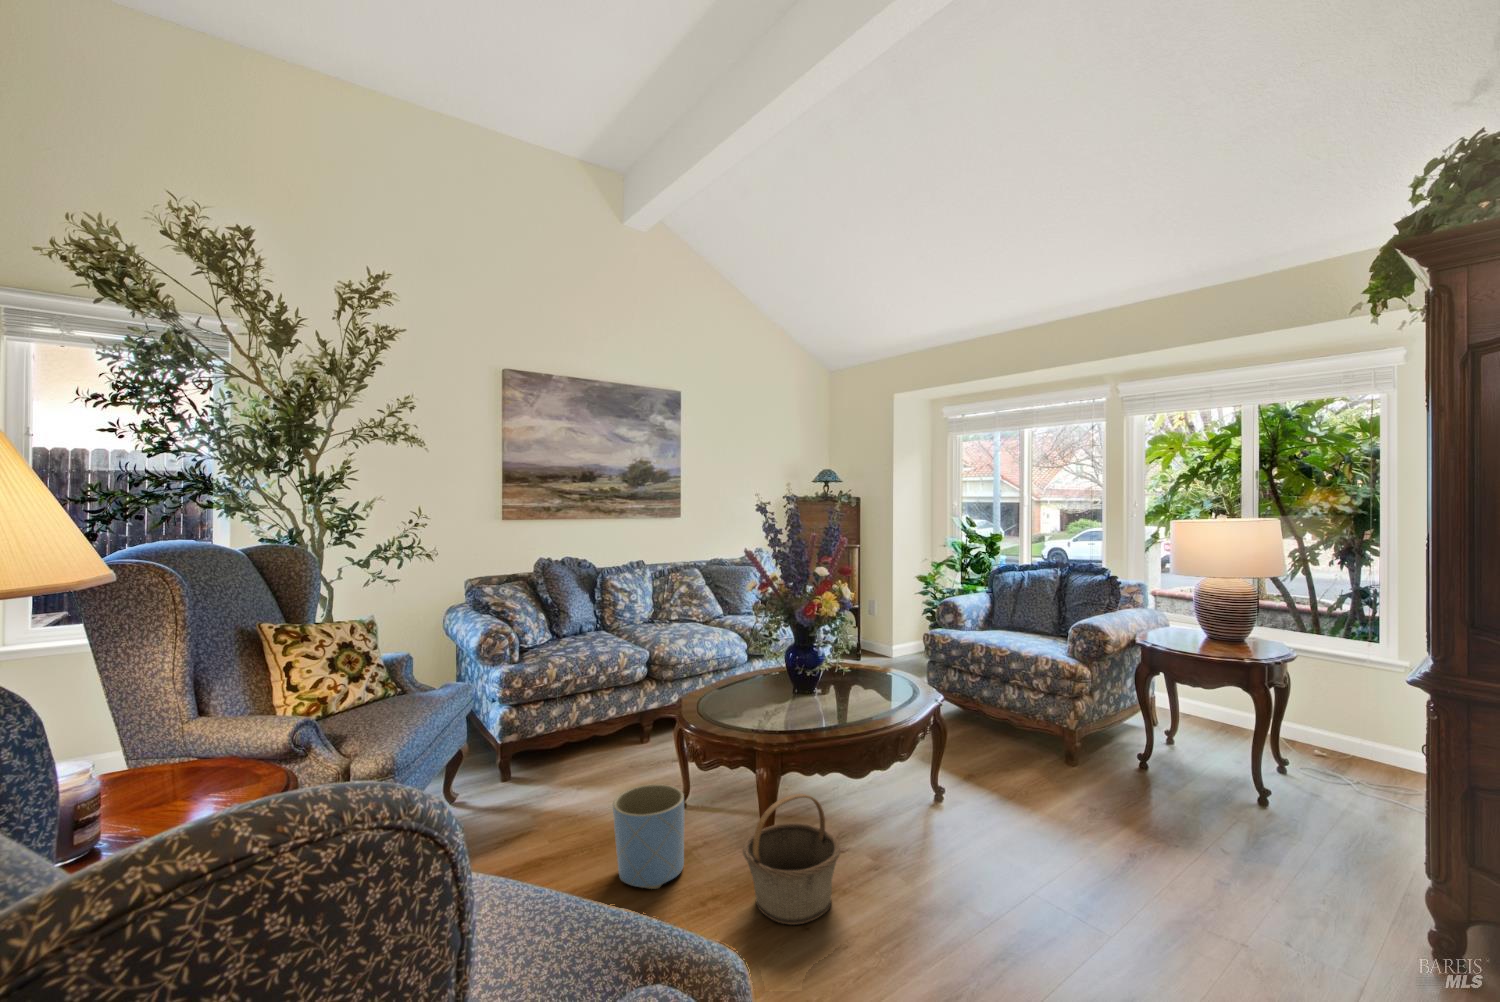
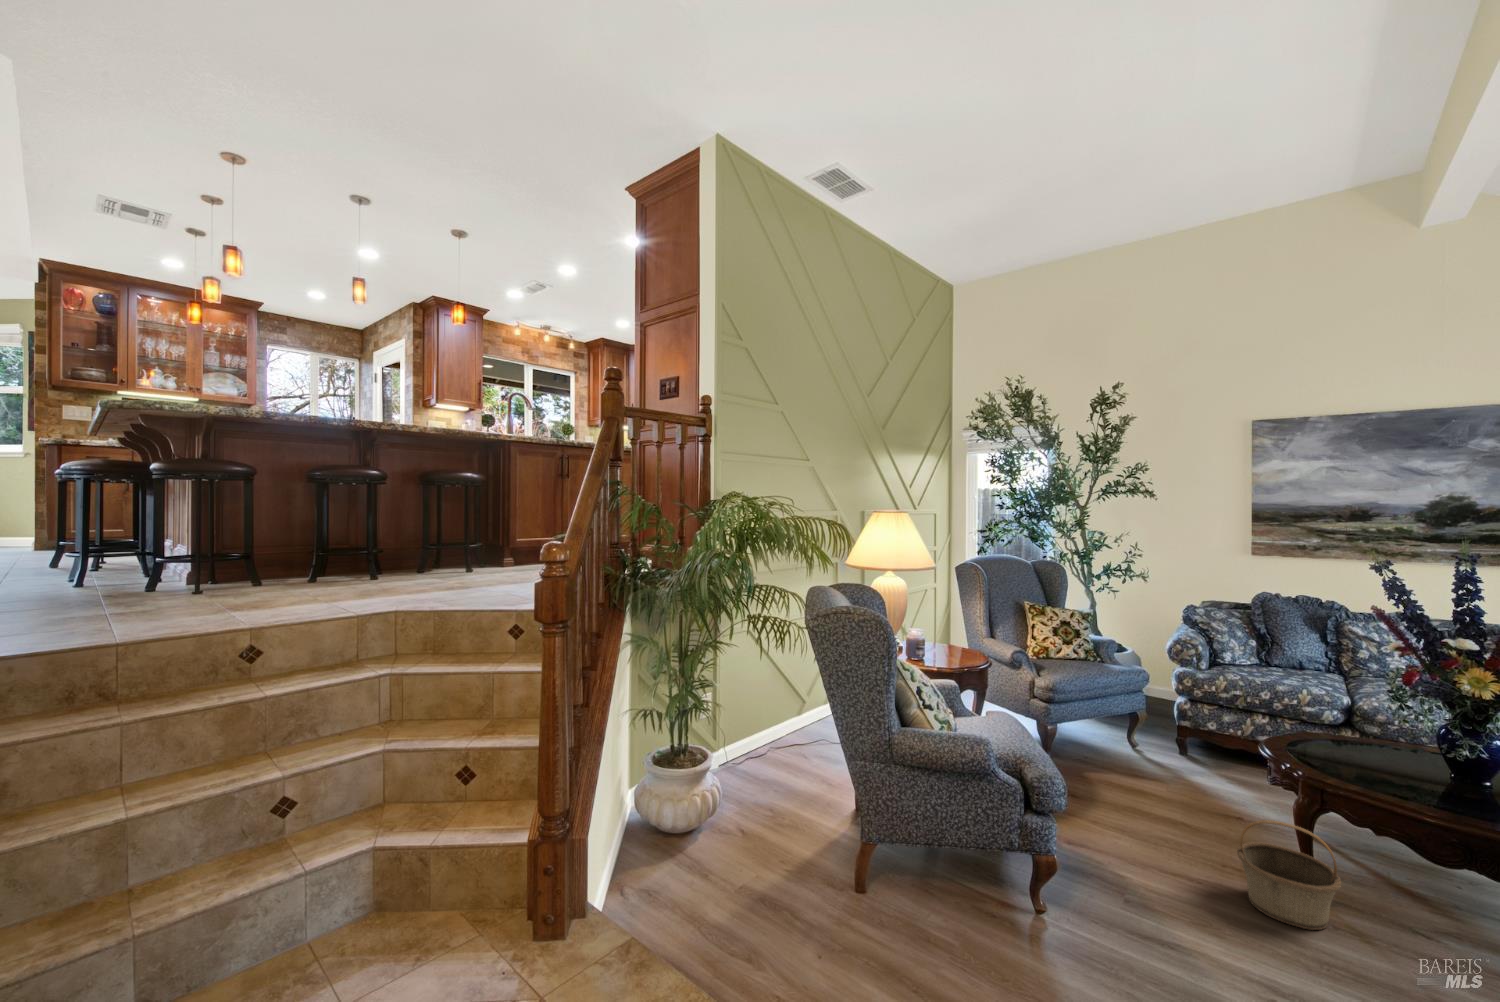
planter: present [613,784,684,889] -> none [1175,772,1240,849]

